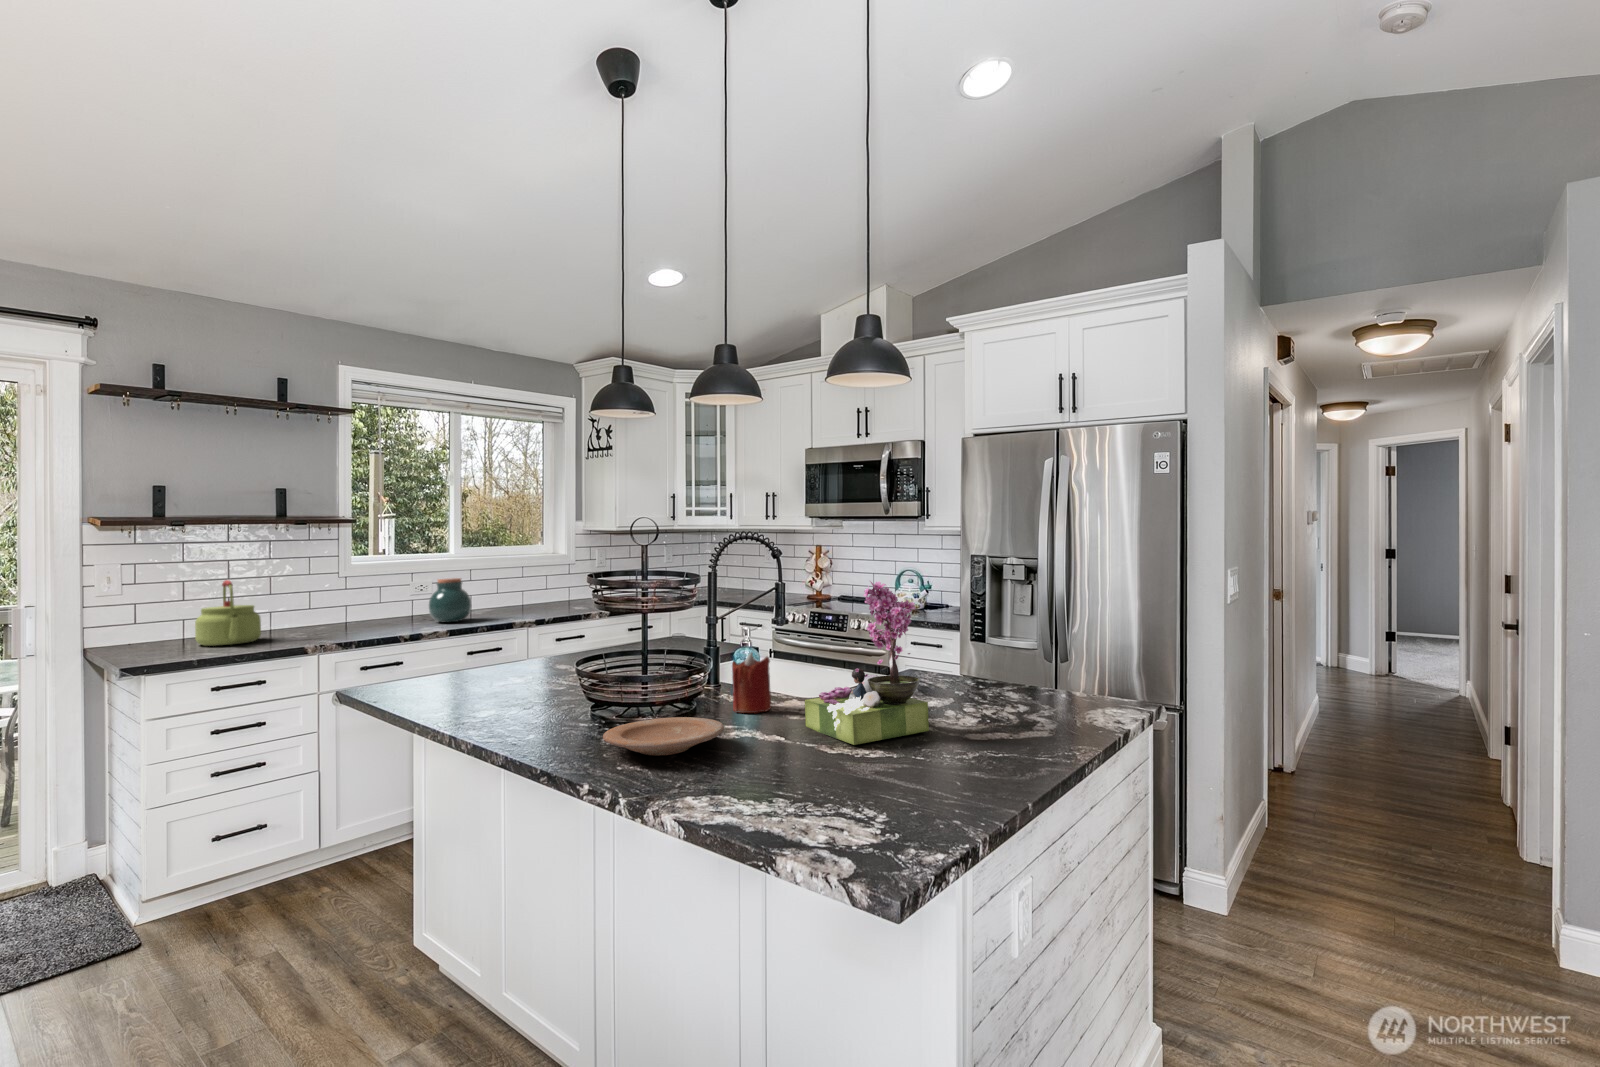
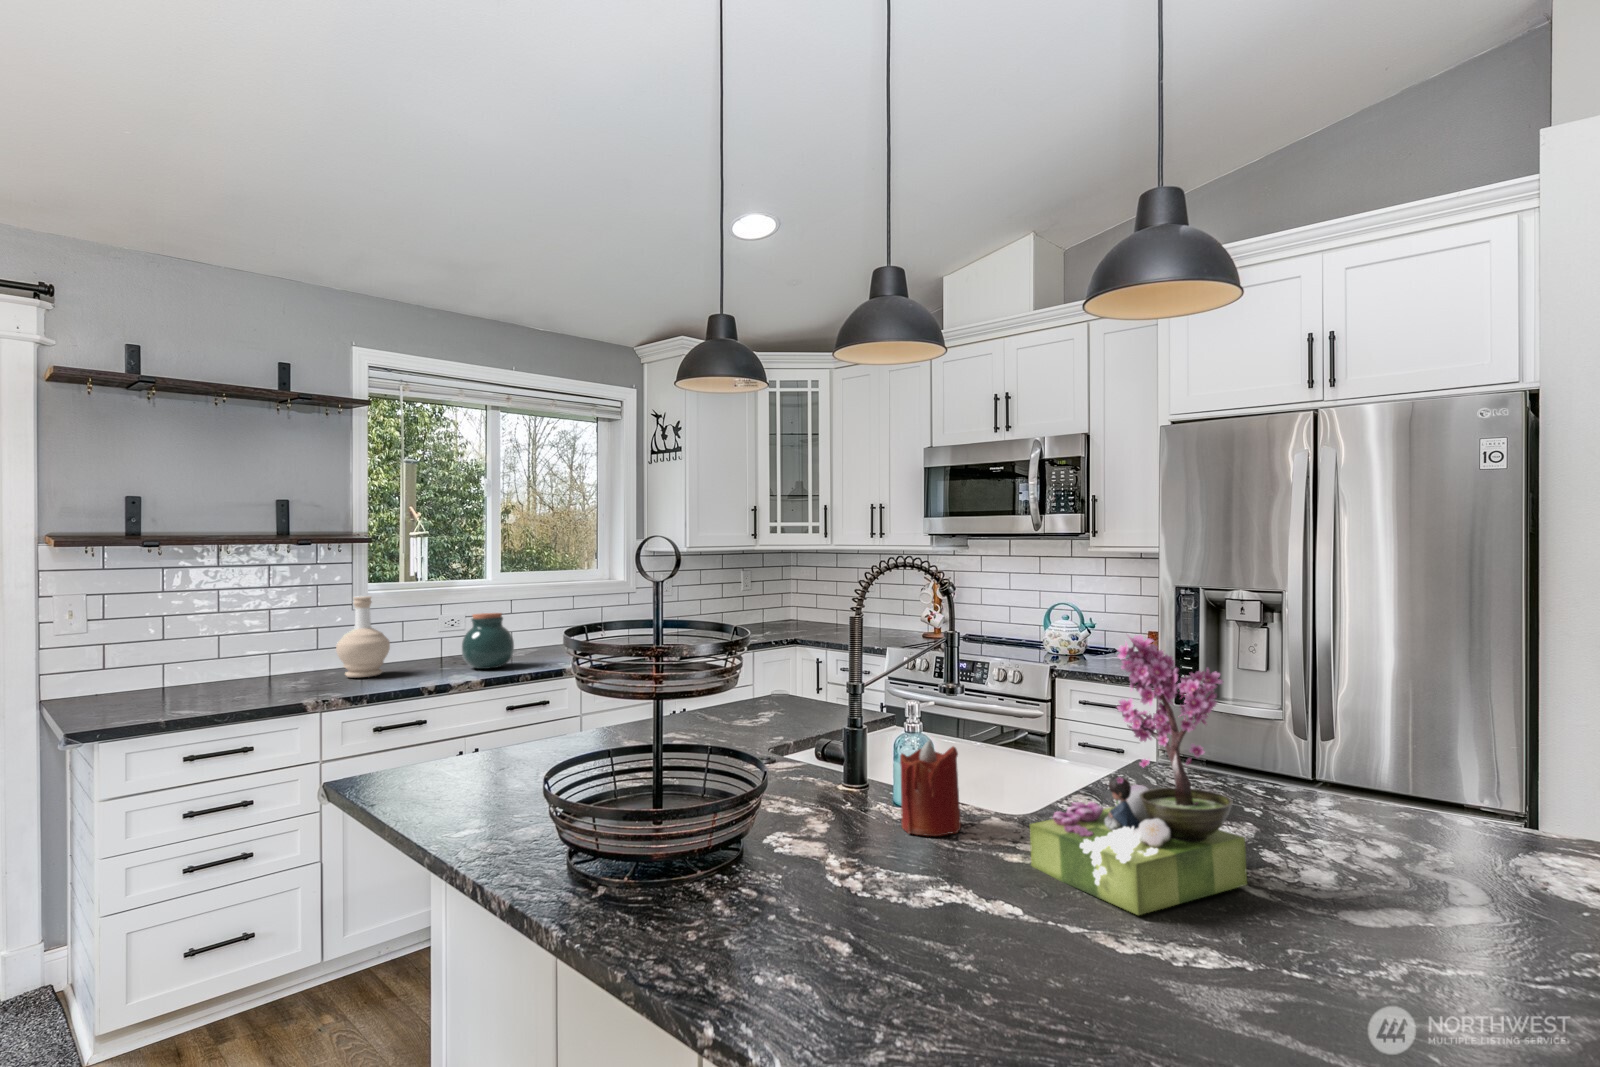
bottle: none [326,565,370,629] -> present [336,596,390,677]
kettle: present [195,580,261,646] -> none [171,616,254,701]
plate: present [603,717,724,755] -> none [723,852,920,930]

